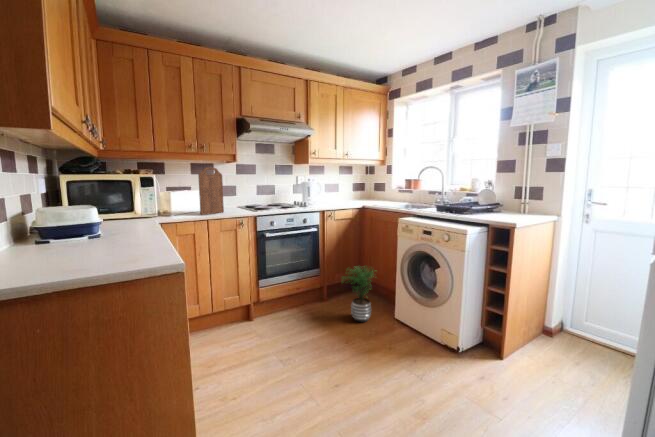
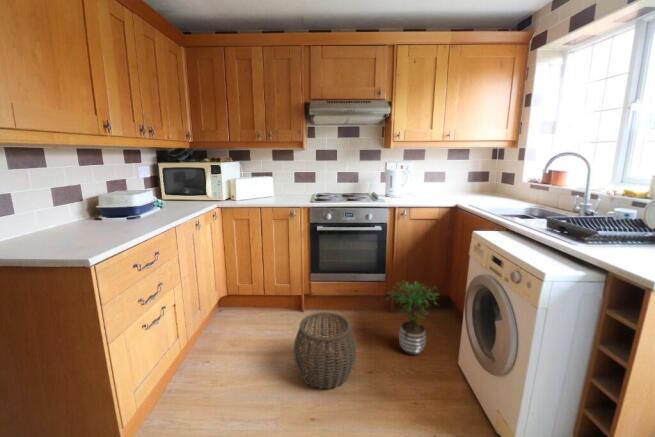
cutting board: present [198,167,224,215] -> none [257,155,284,201]
woven basket: none [290,301,344,364] -> present [294,312,356,389]

